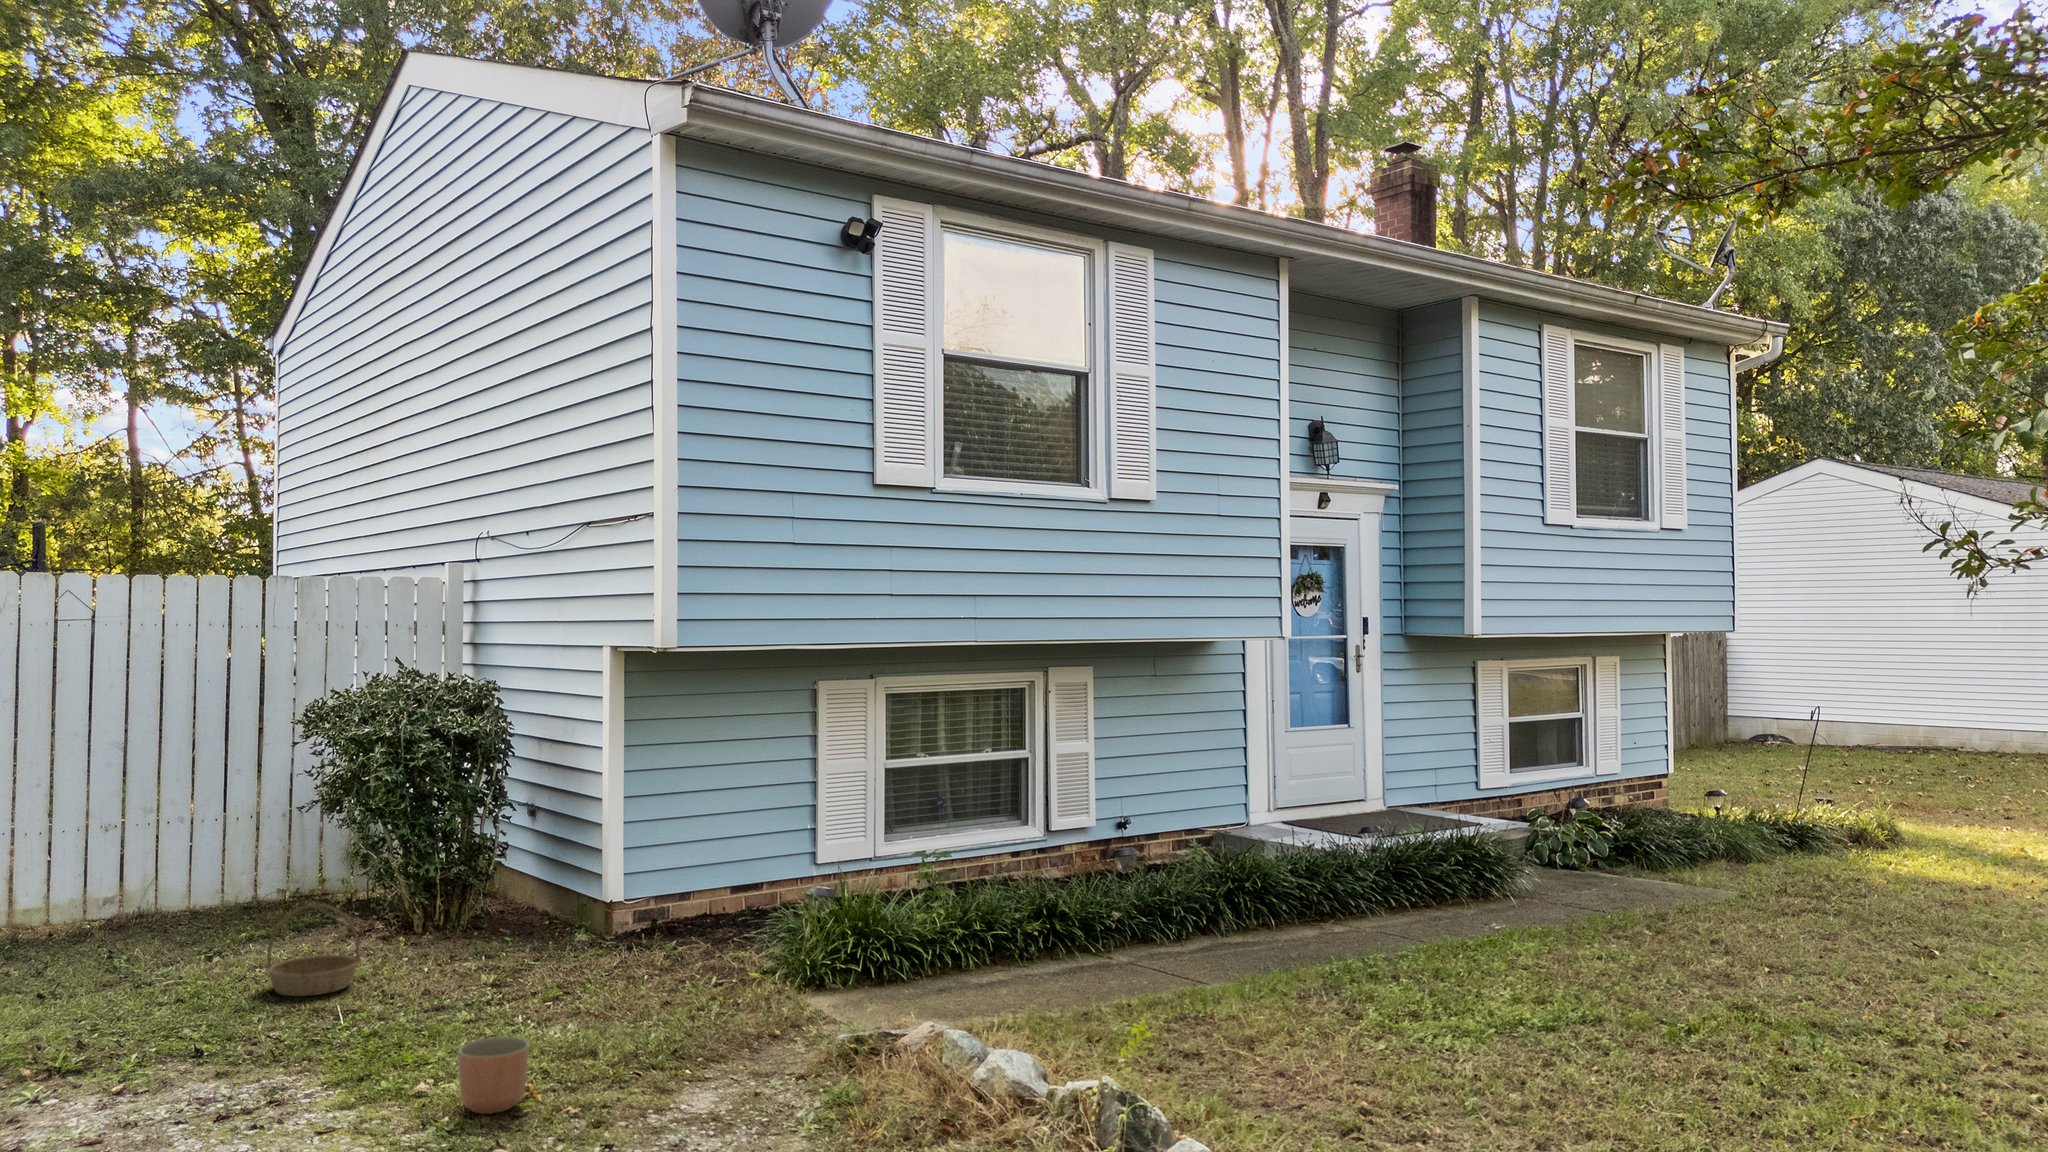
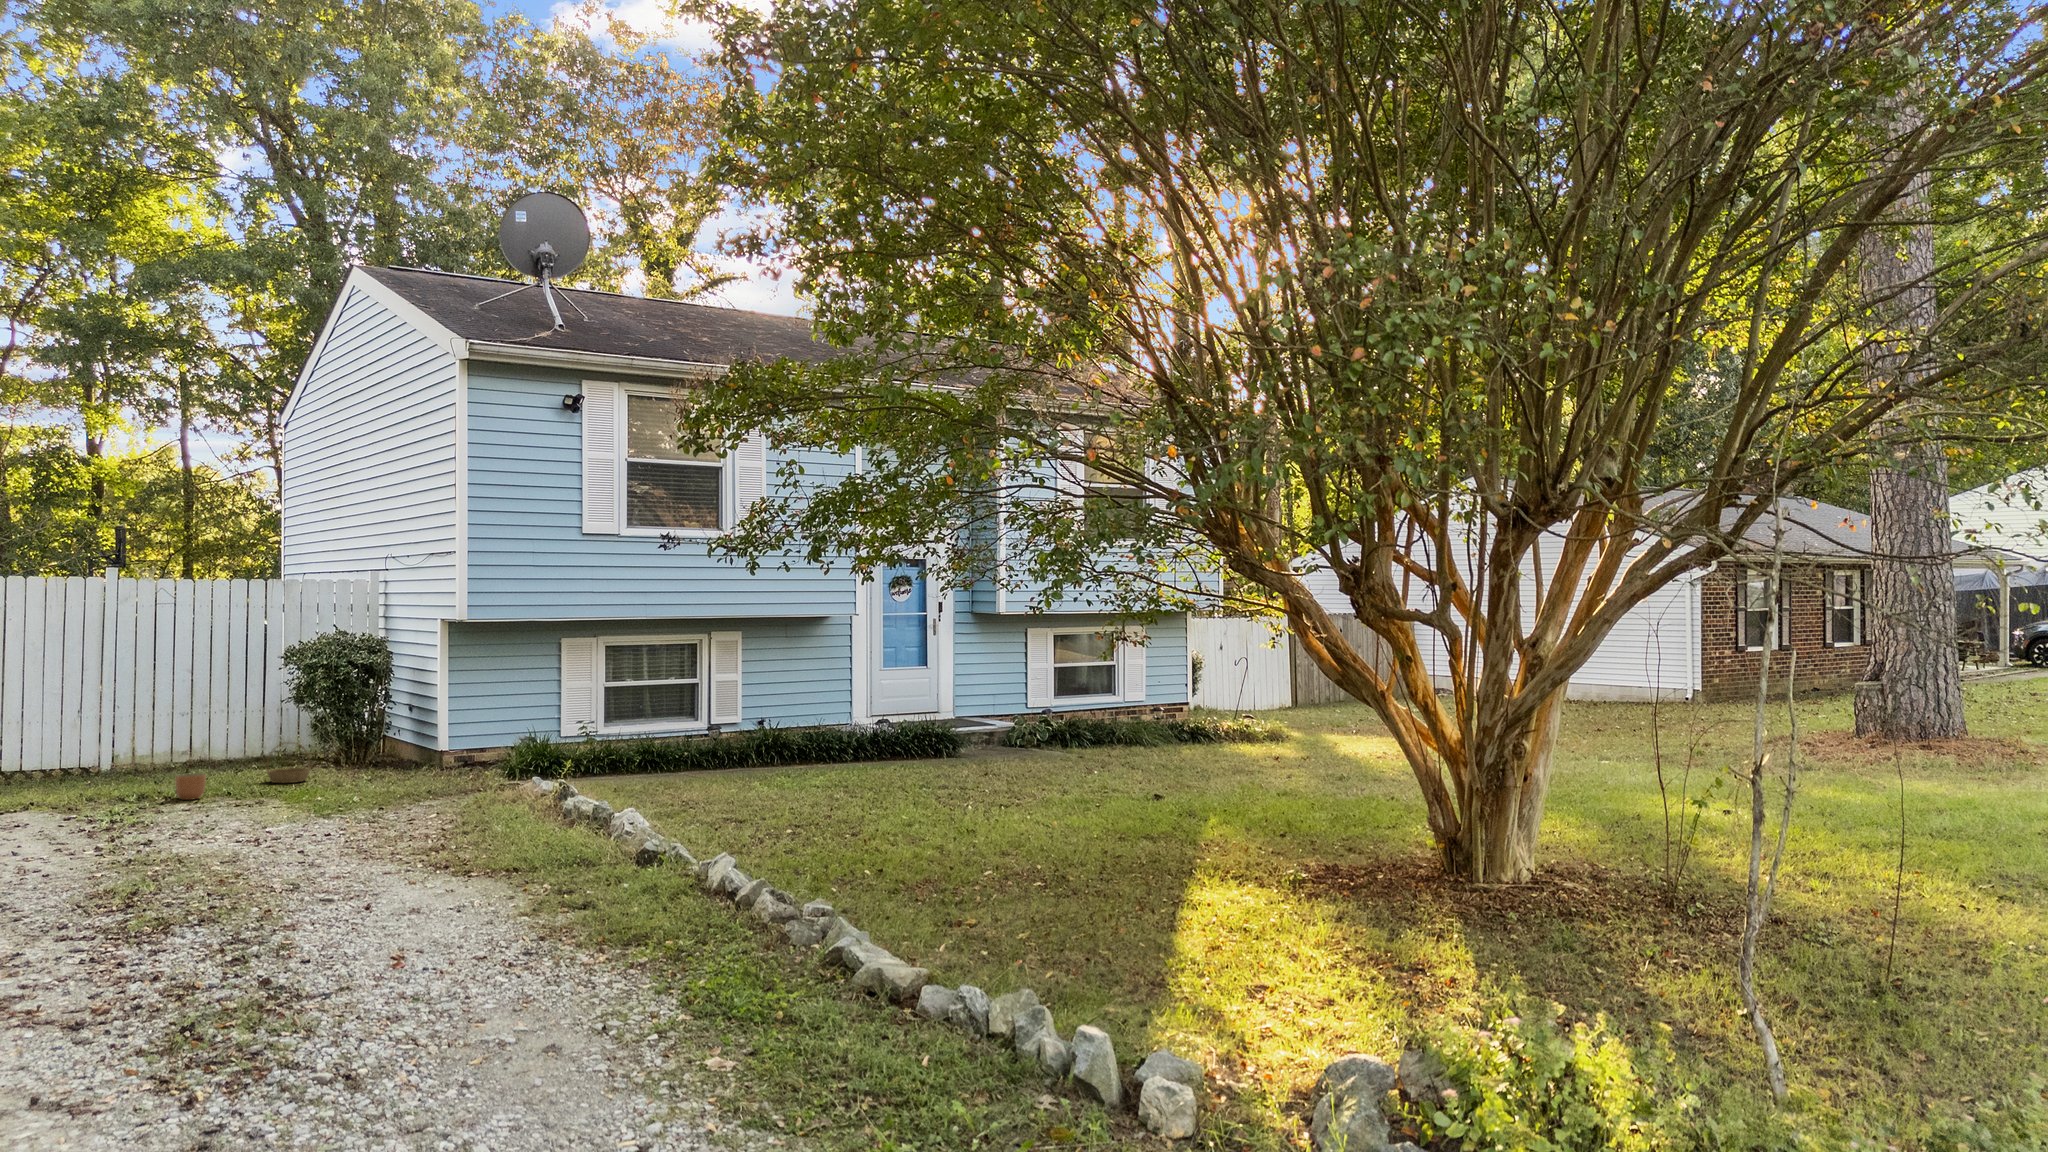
planter: present [458,1037,529,1114] -> present [175,773,206,800]

